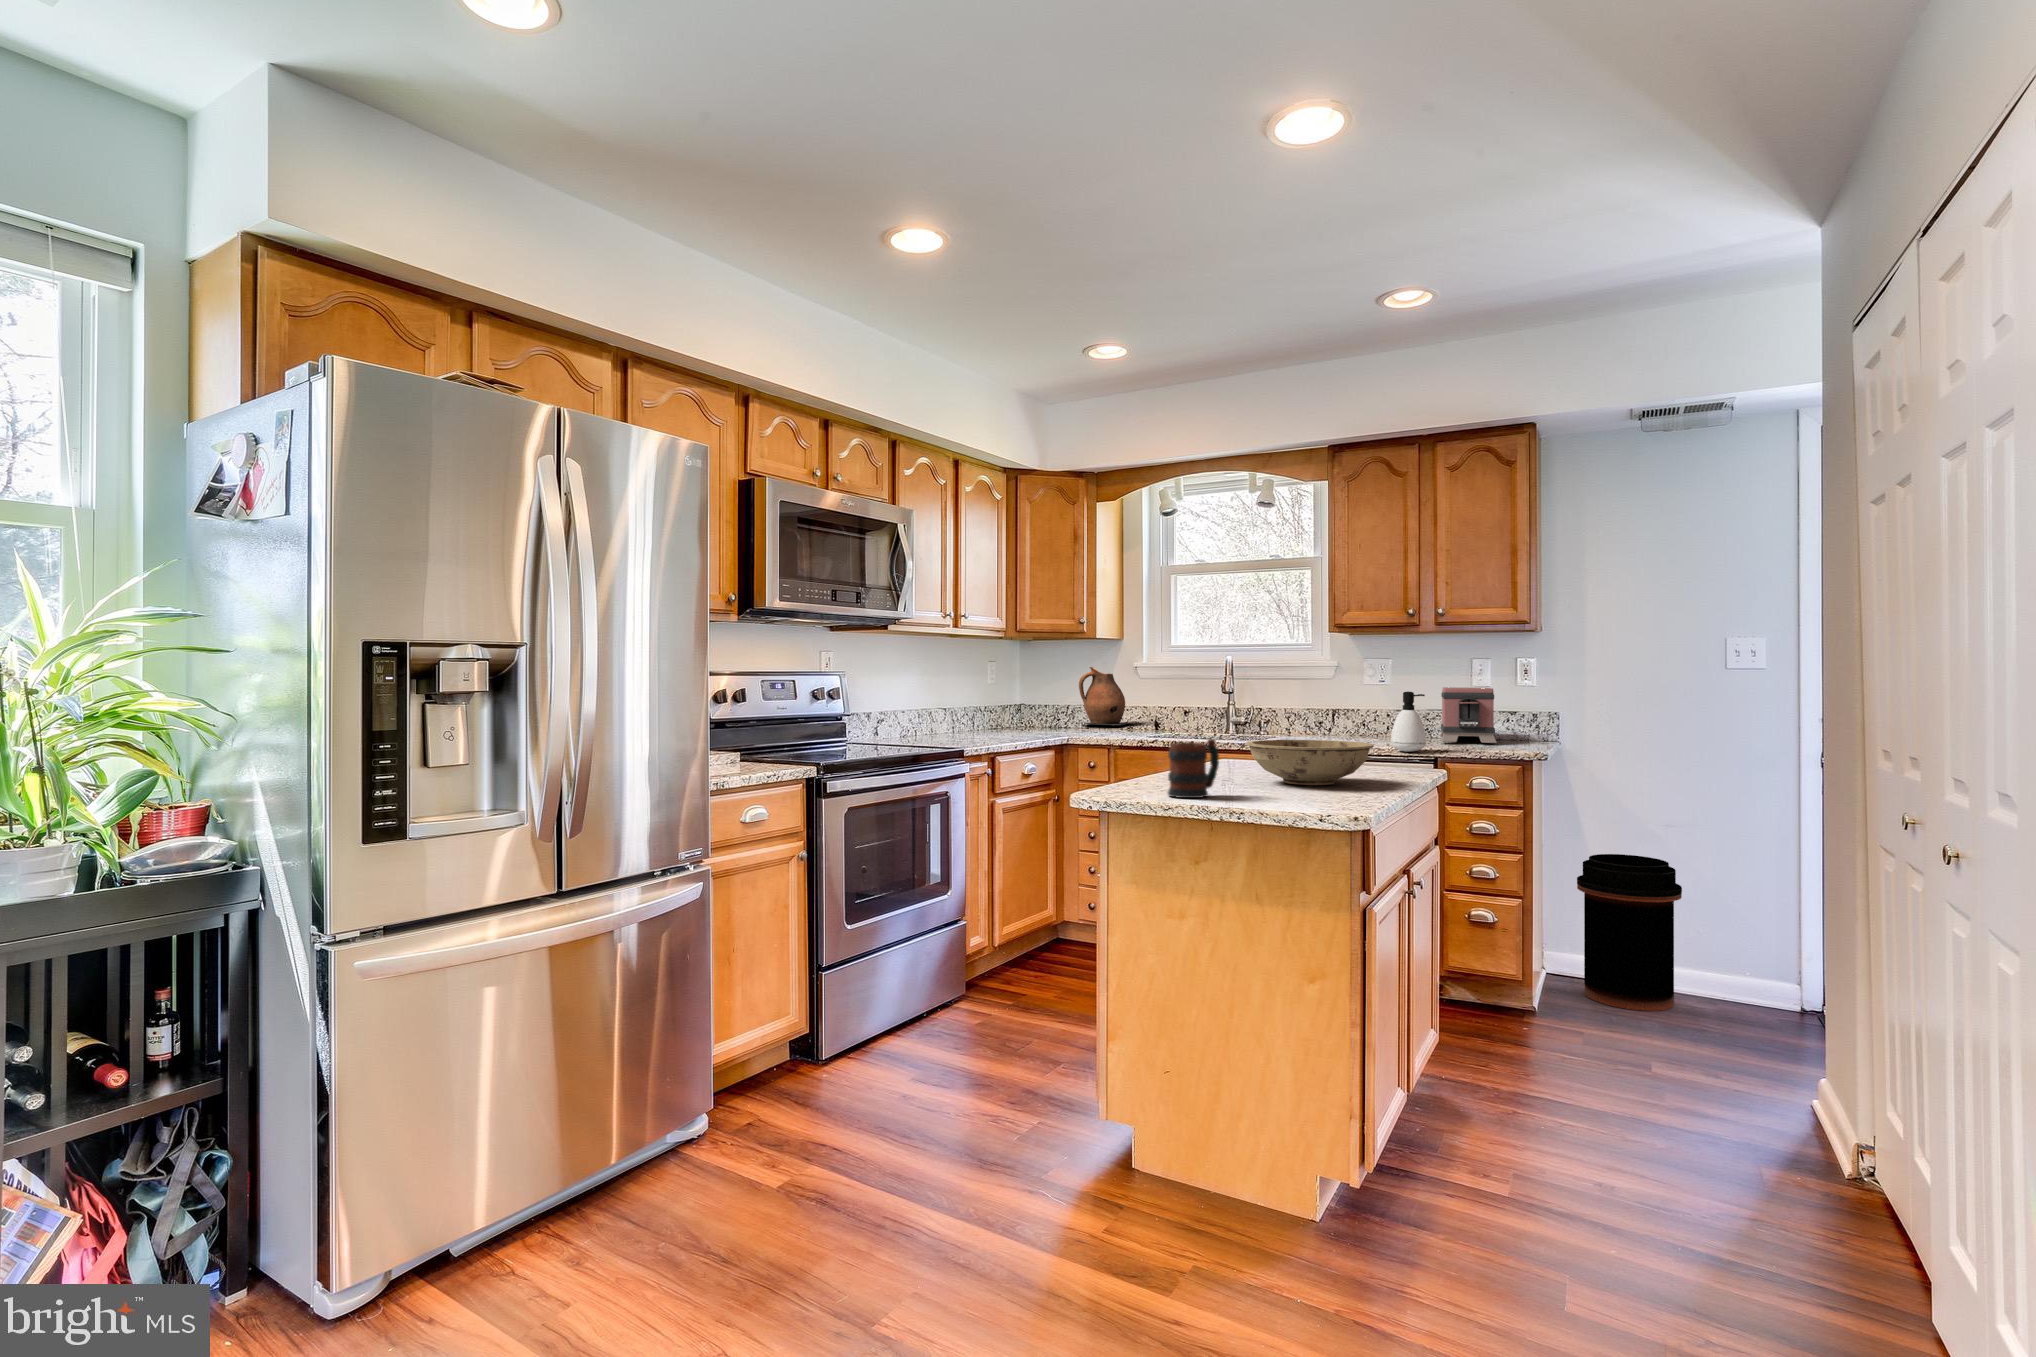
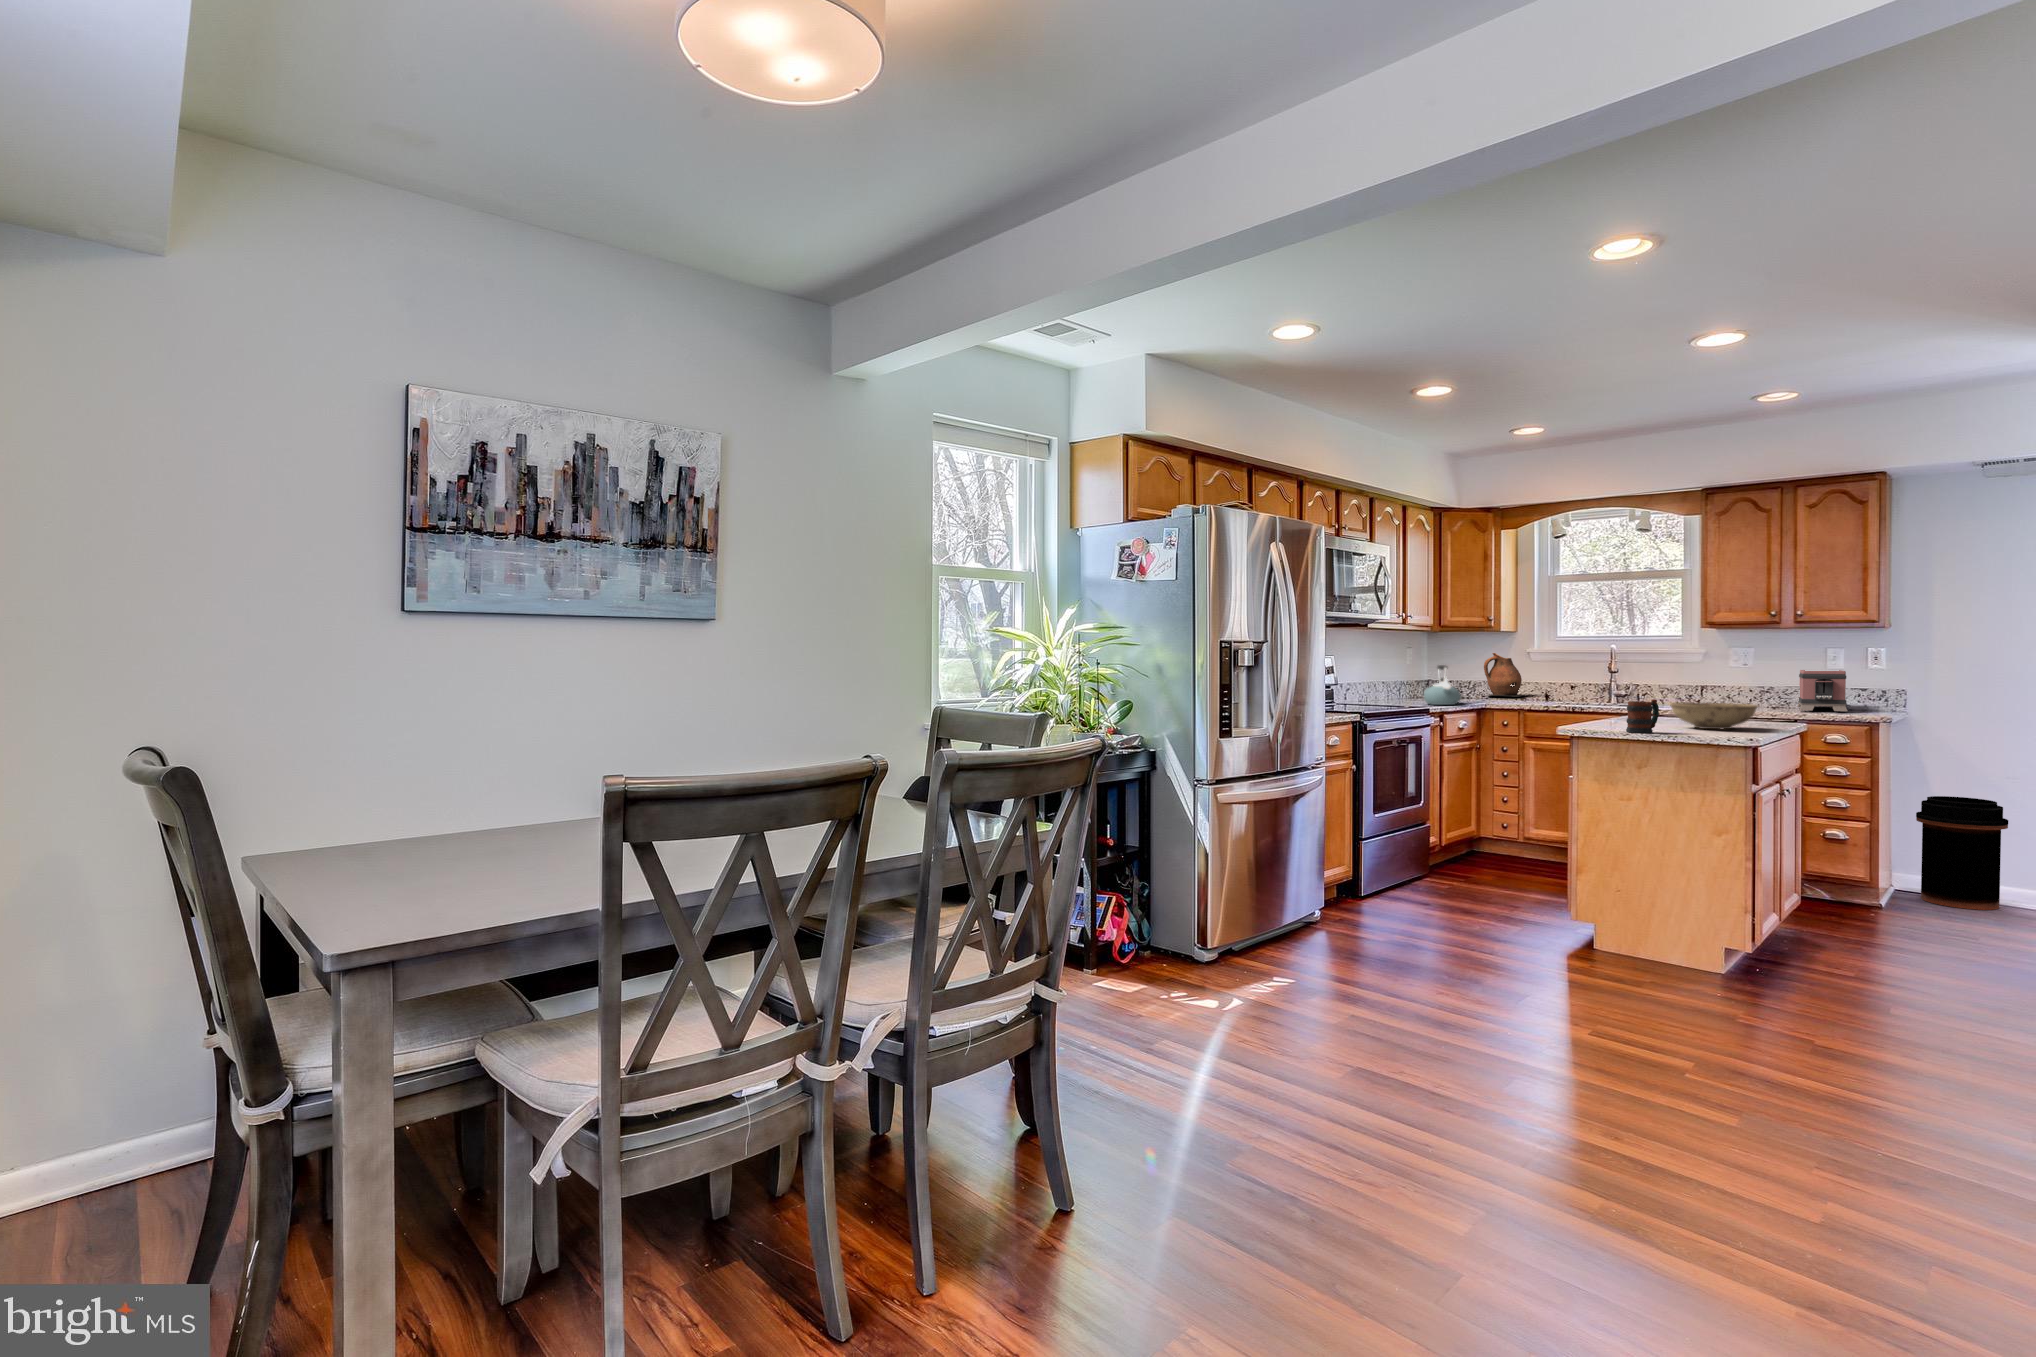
kettle: none [989,683,1037,739] -> present [1424,665,1461,705]
soap dispenser: present [1391,692,1426,752] -> none [1759,673,1788,716]

